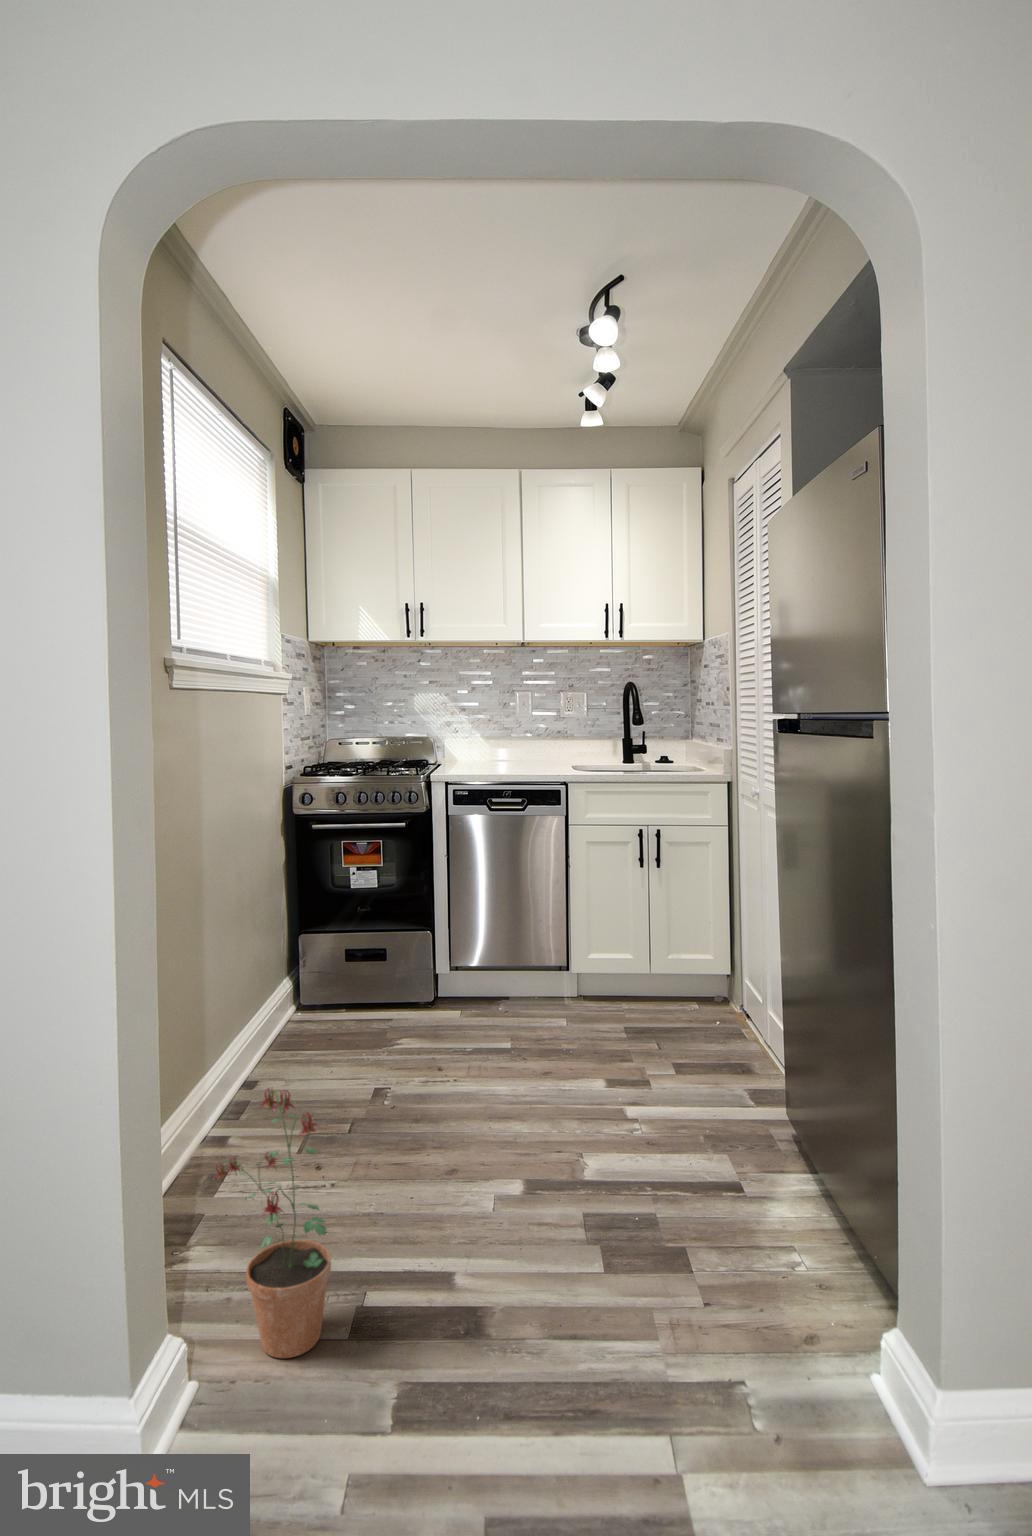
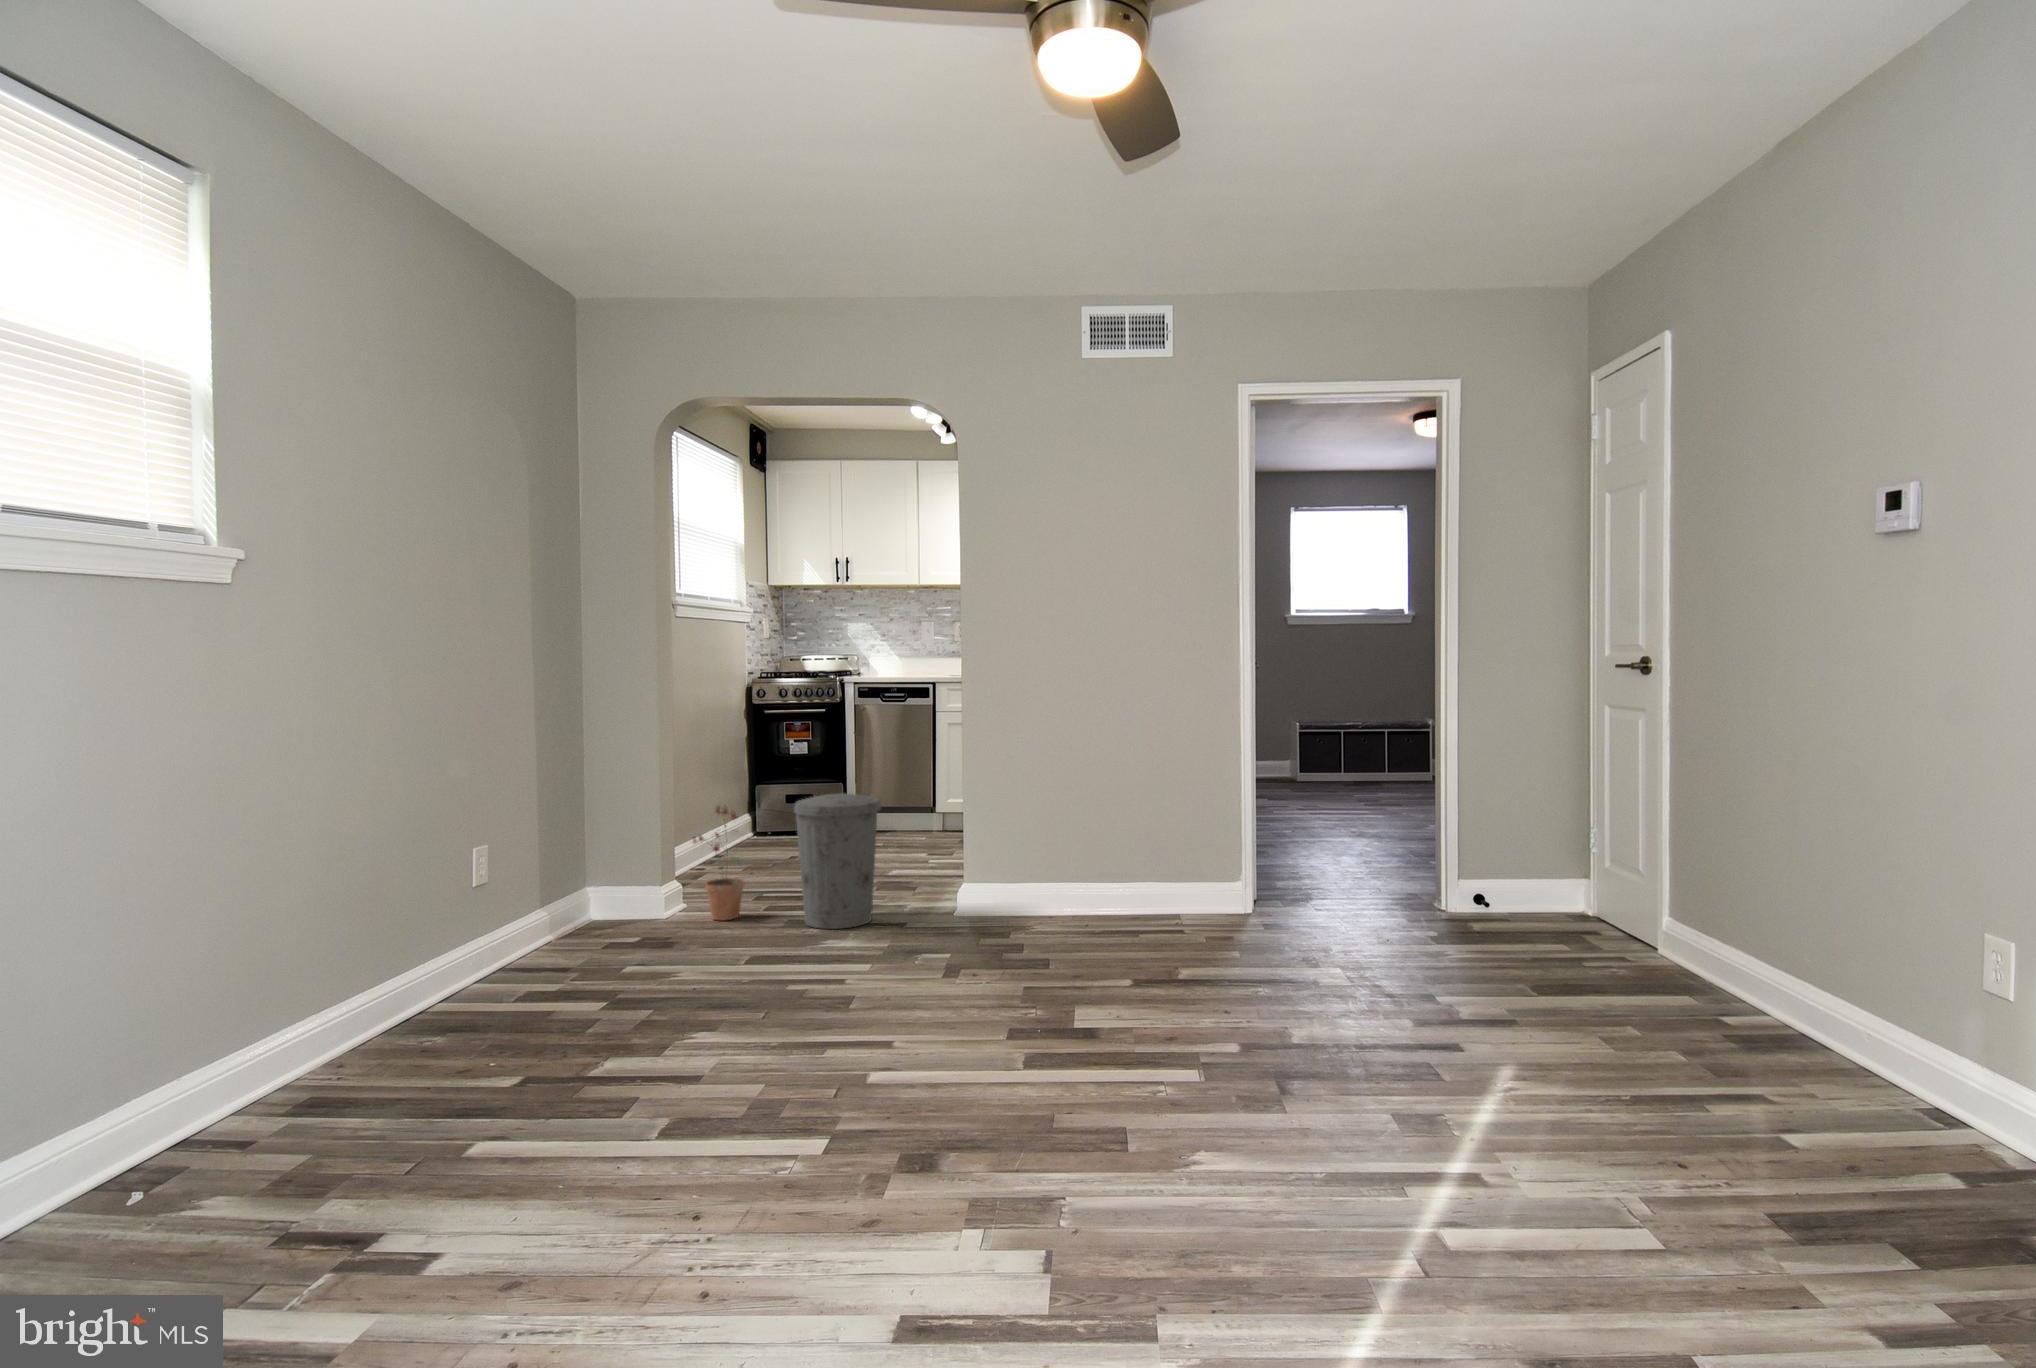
trash can: none [449,1061,641,1411] -> present [794,793,881,929]

